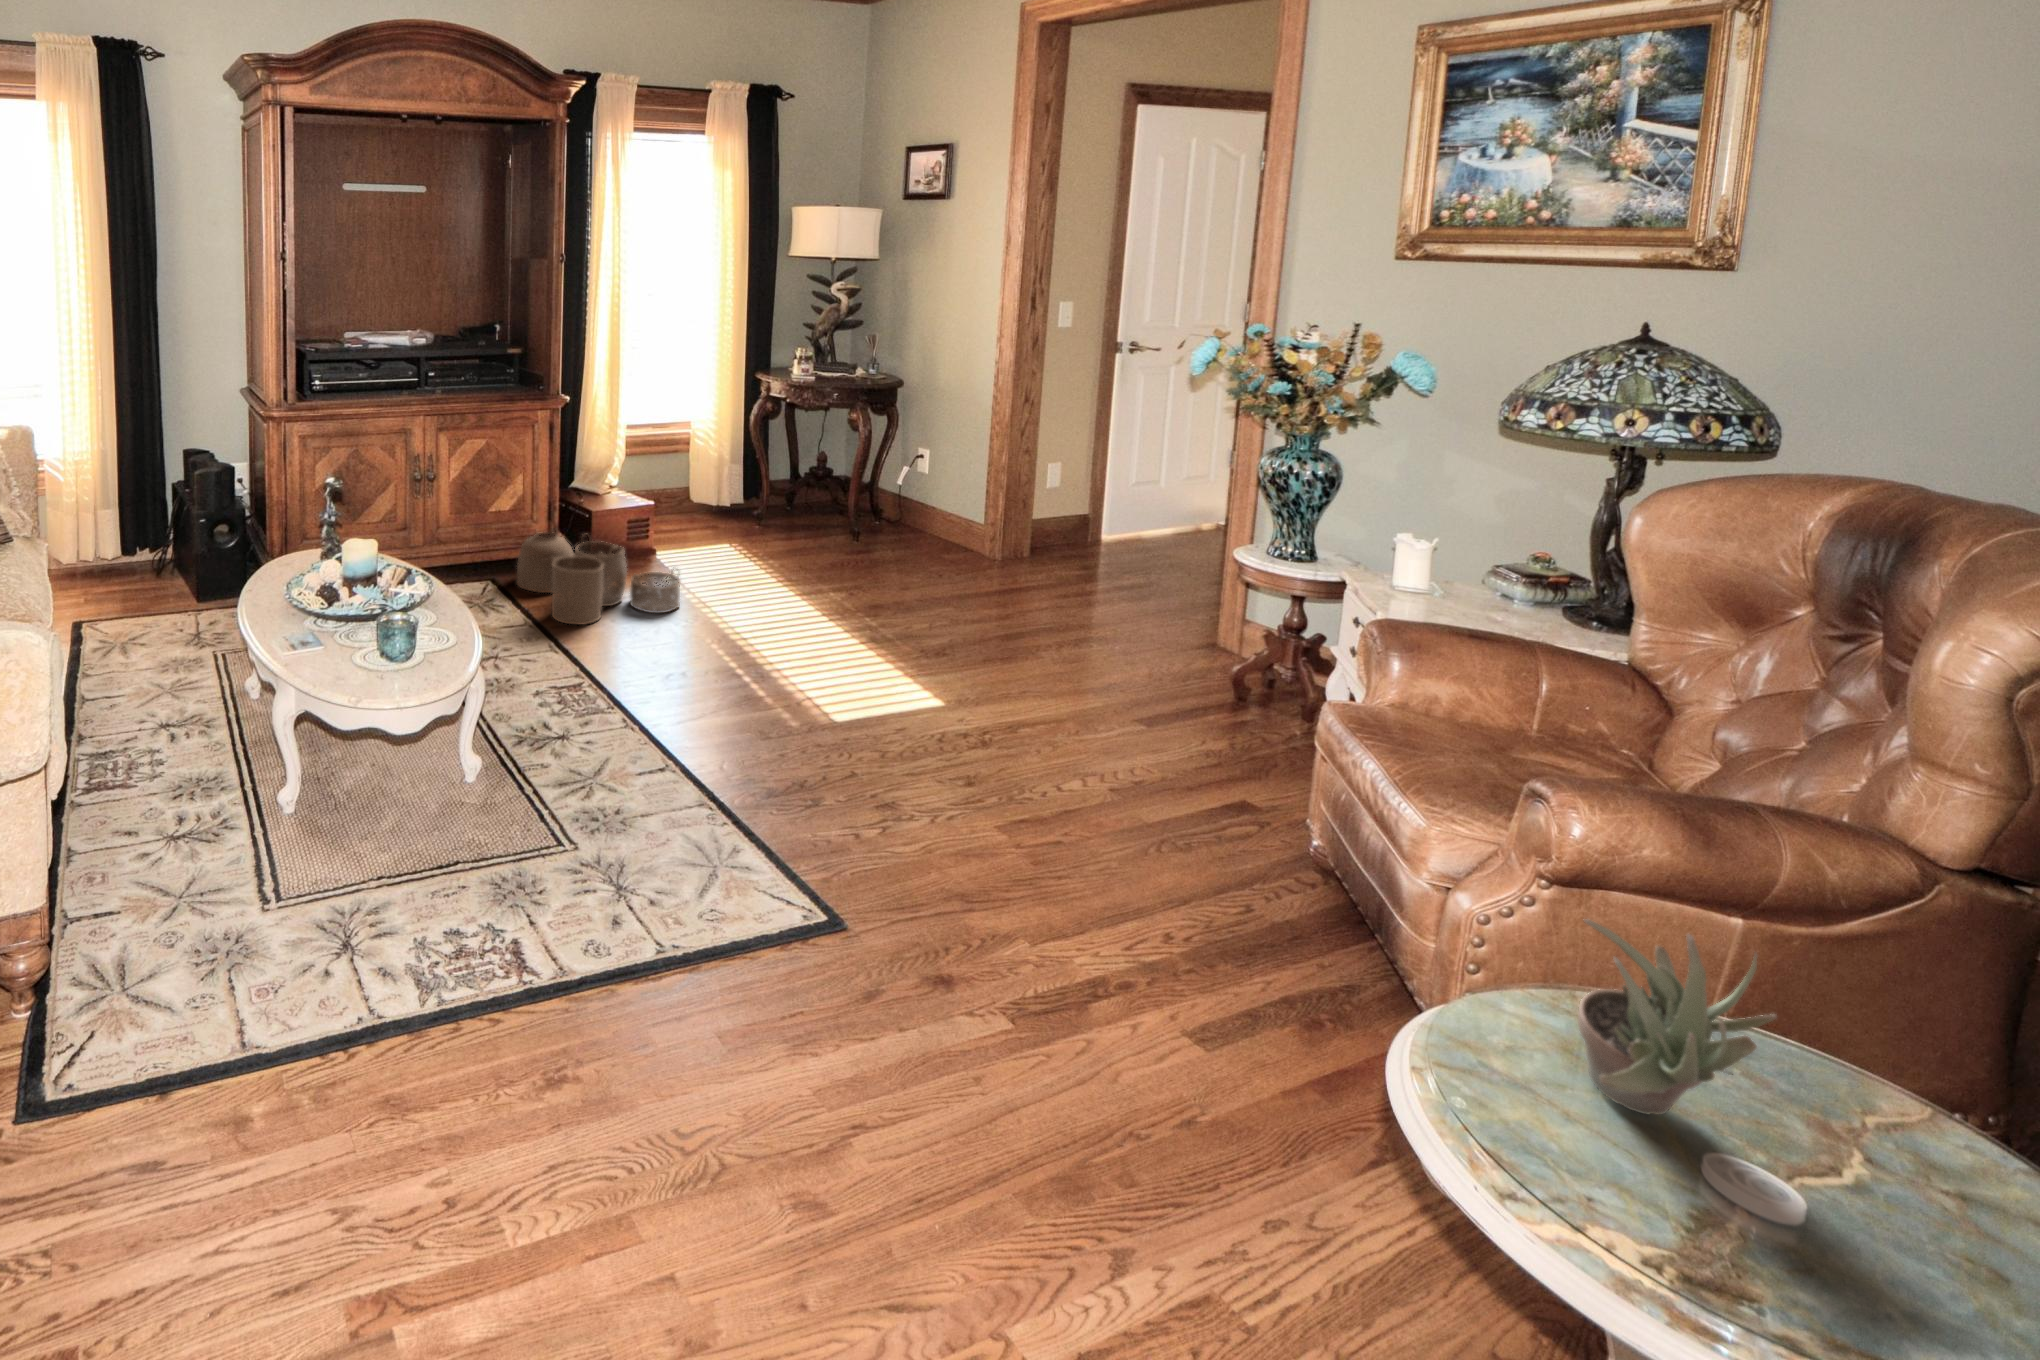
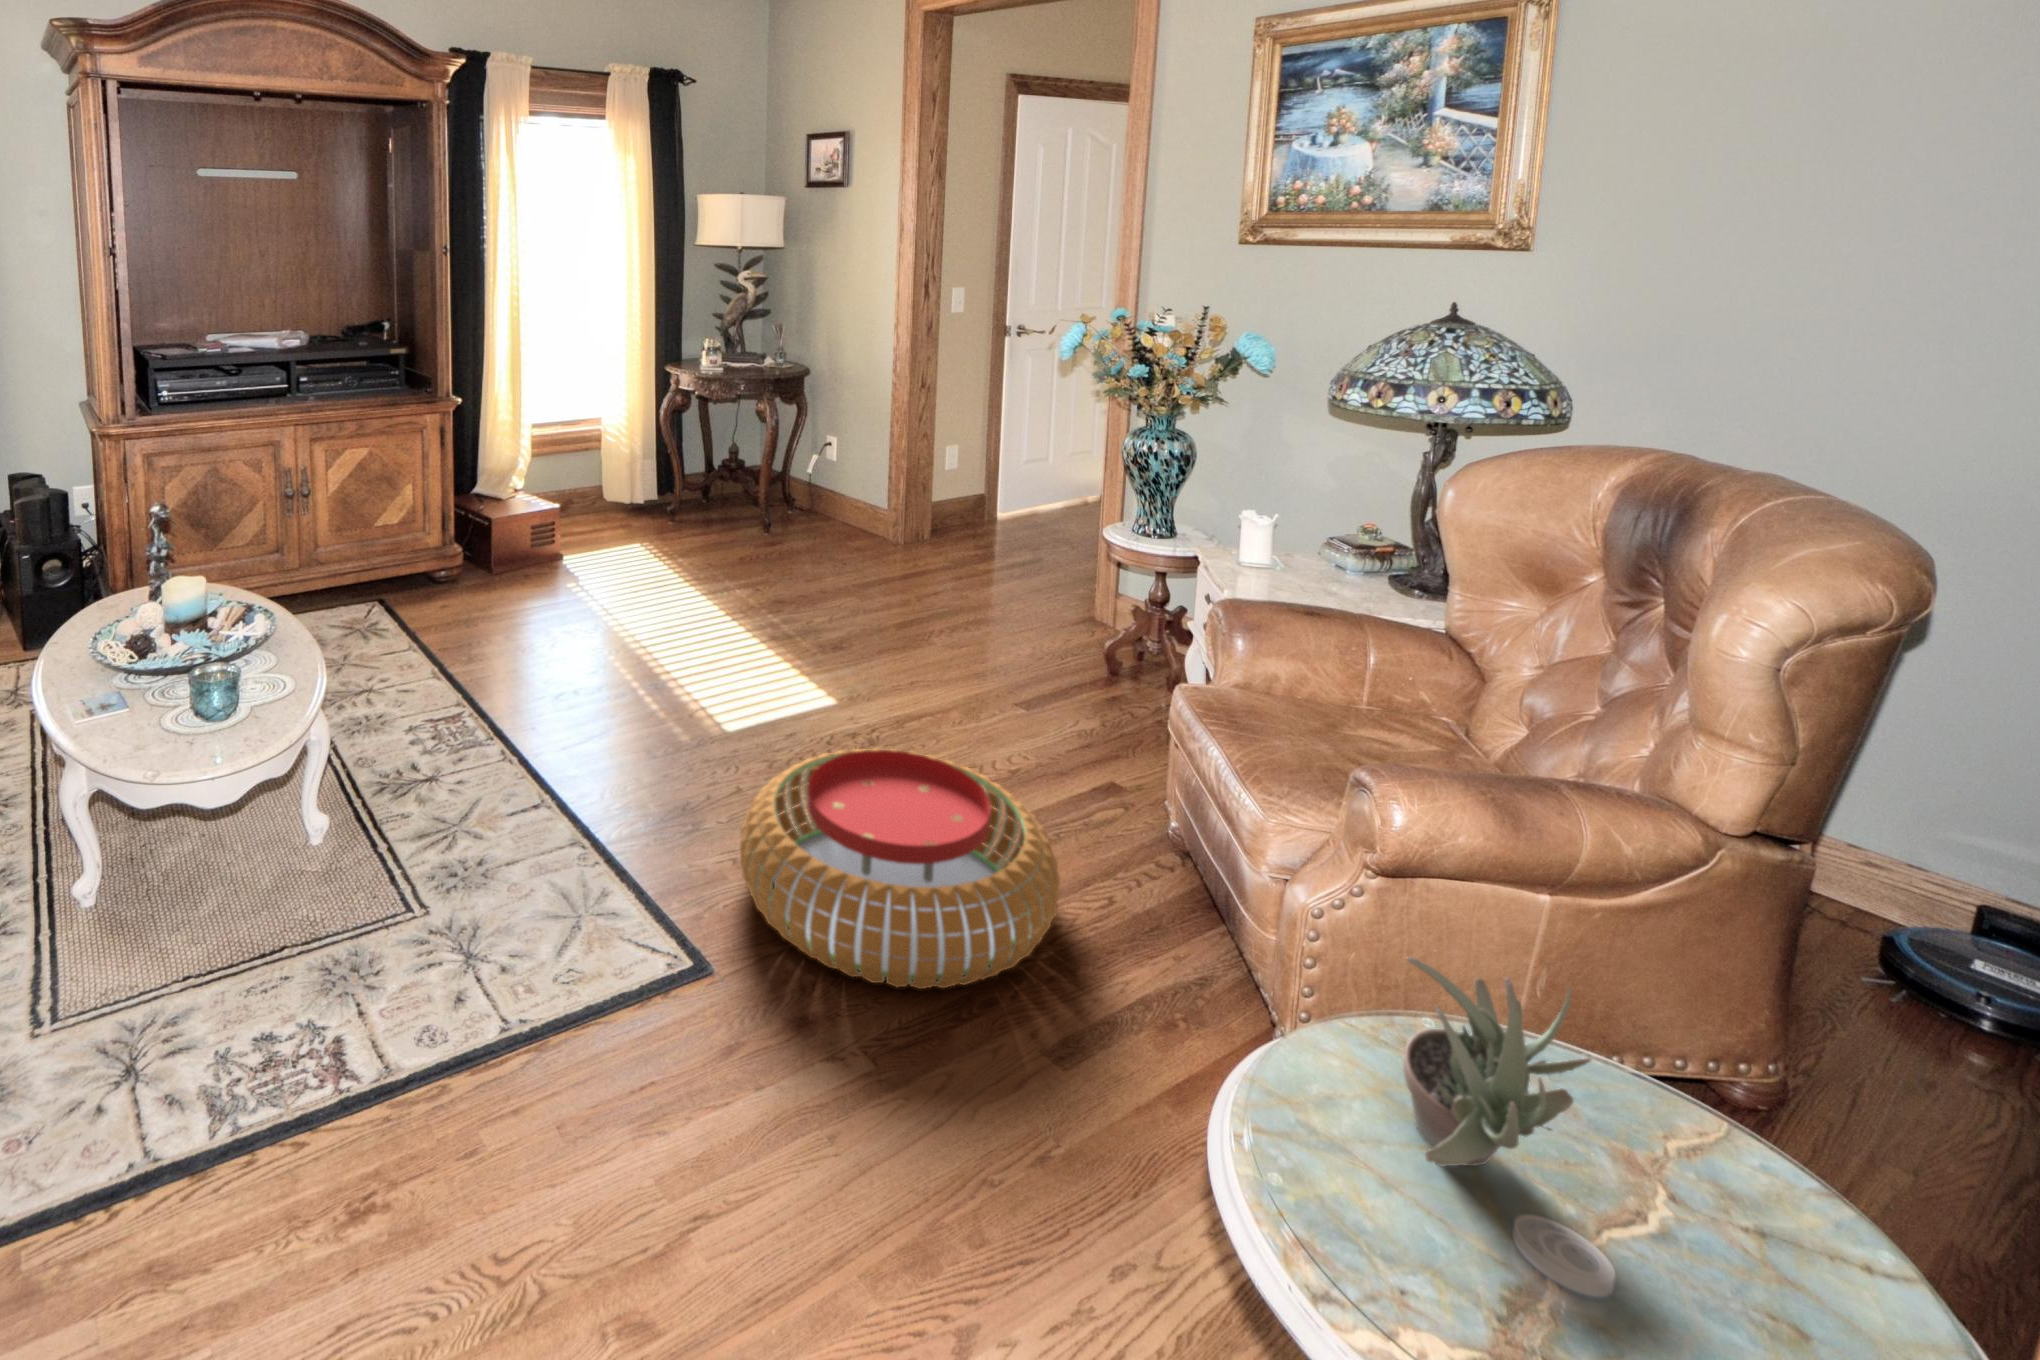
woven basket: present [517,532,680,625] -> none [408,538,580,641]
pouf: none [867,741,1195,965] -> present [740,749,1060,989]

